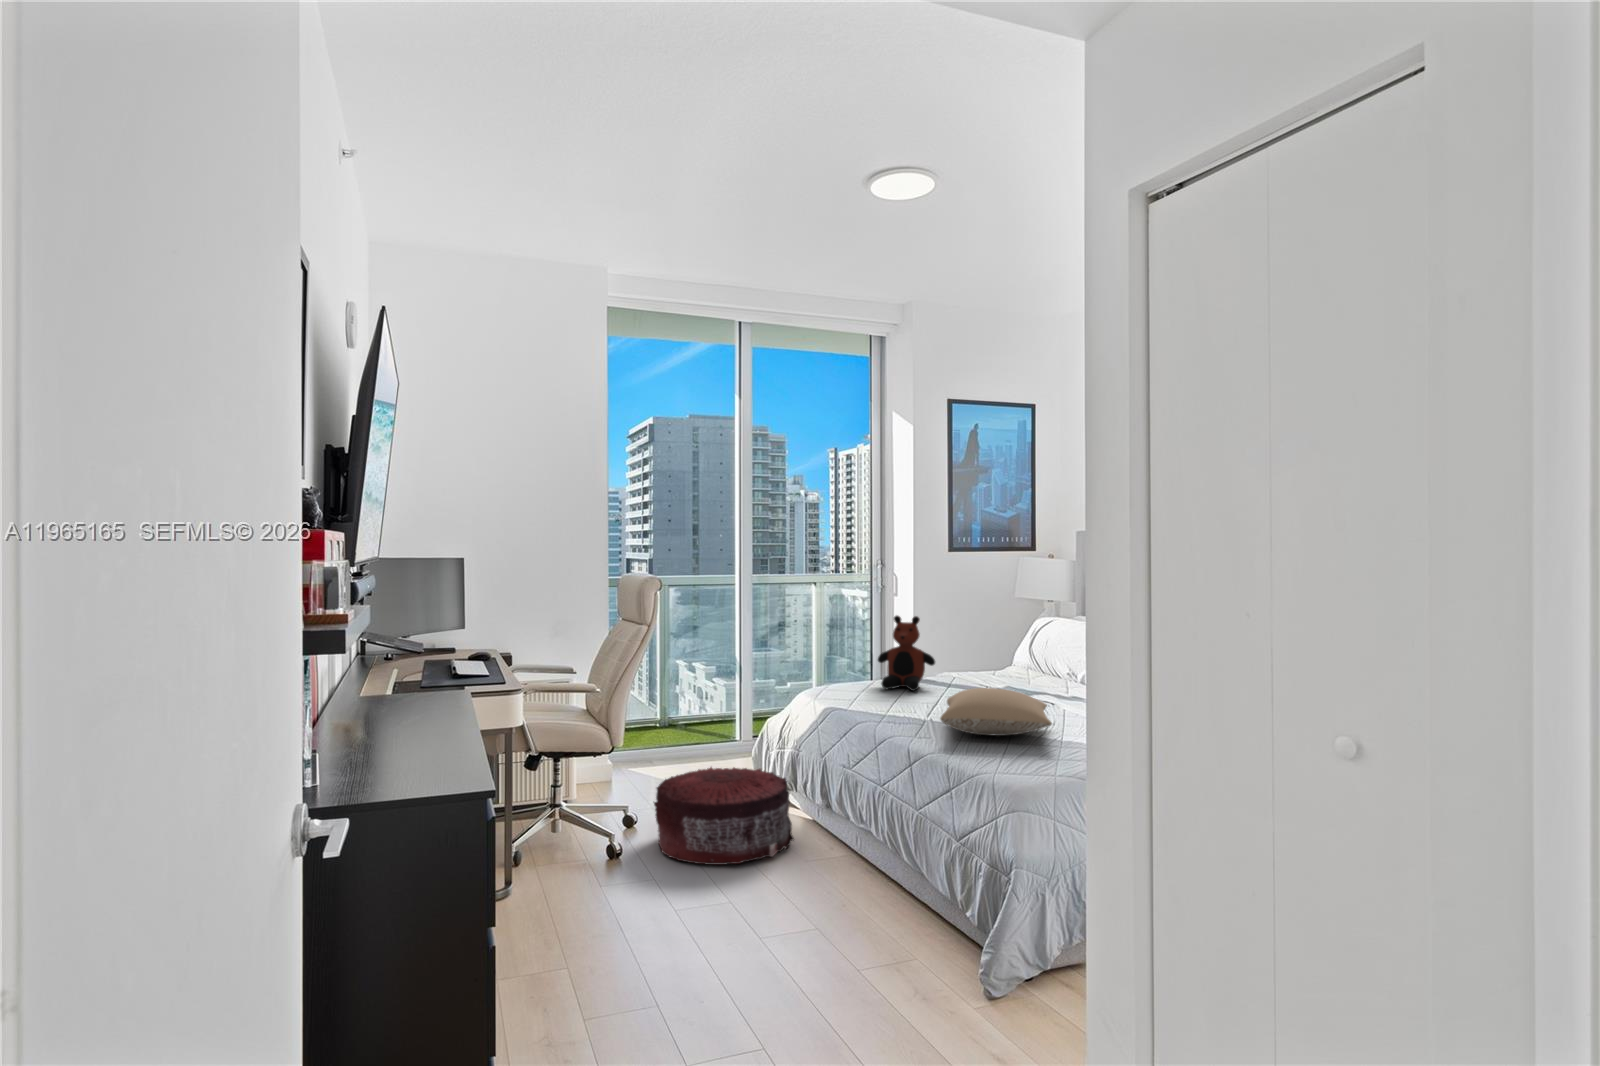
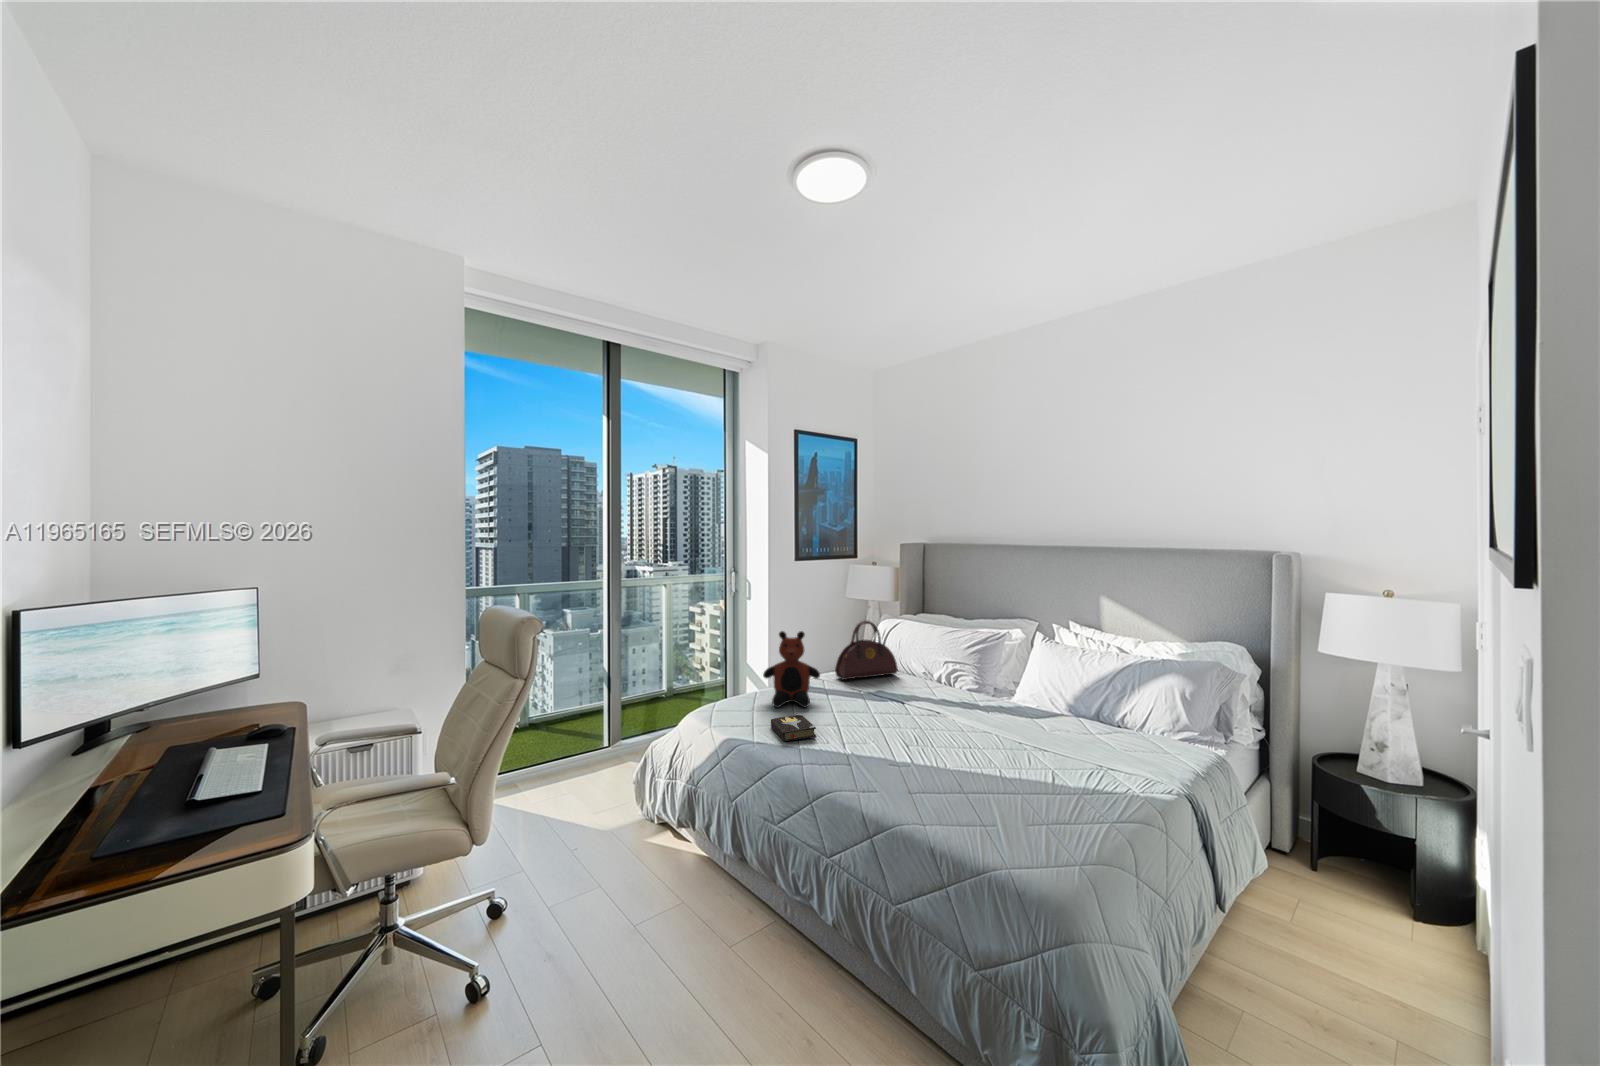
handbag: none [967,613,1038,676] -> present [835,620,898,680]
pillow: present [940,688,1052,736] -> none [870,723,1017,782]
hardback book: none [870,691,906,708] -> present [771,714,816,741]
pouf: present [654,767,794,865] -> none [530,817,704,978]

